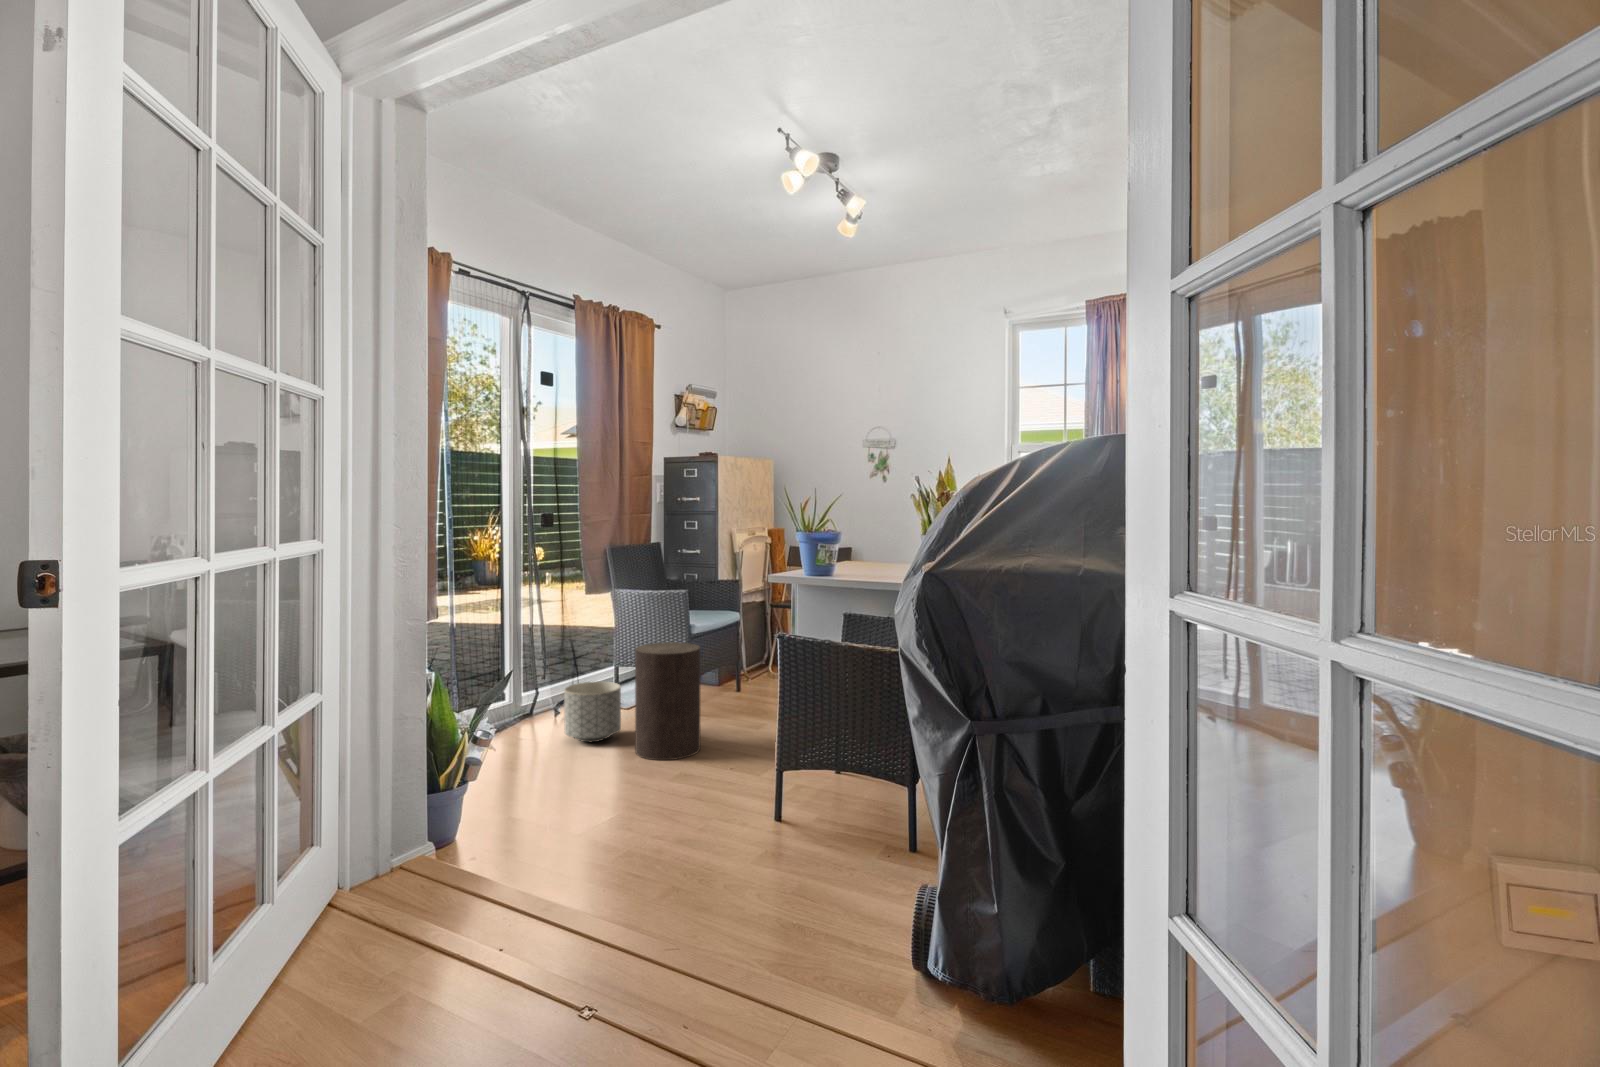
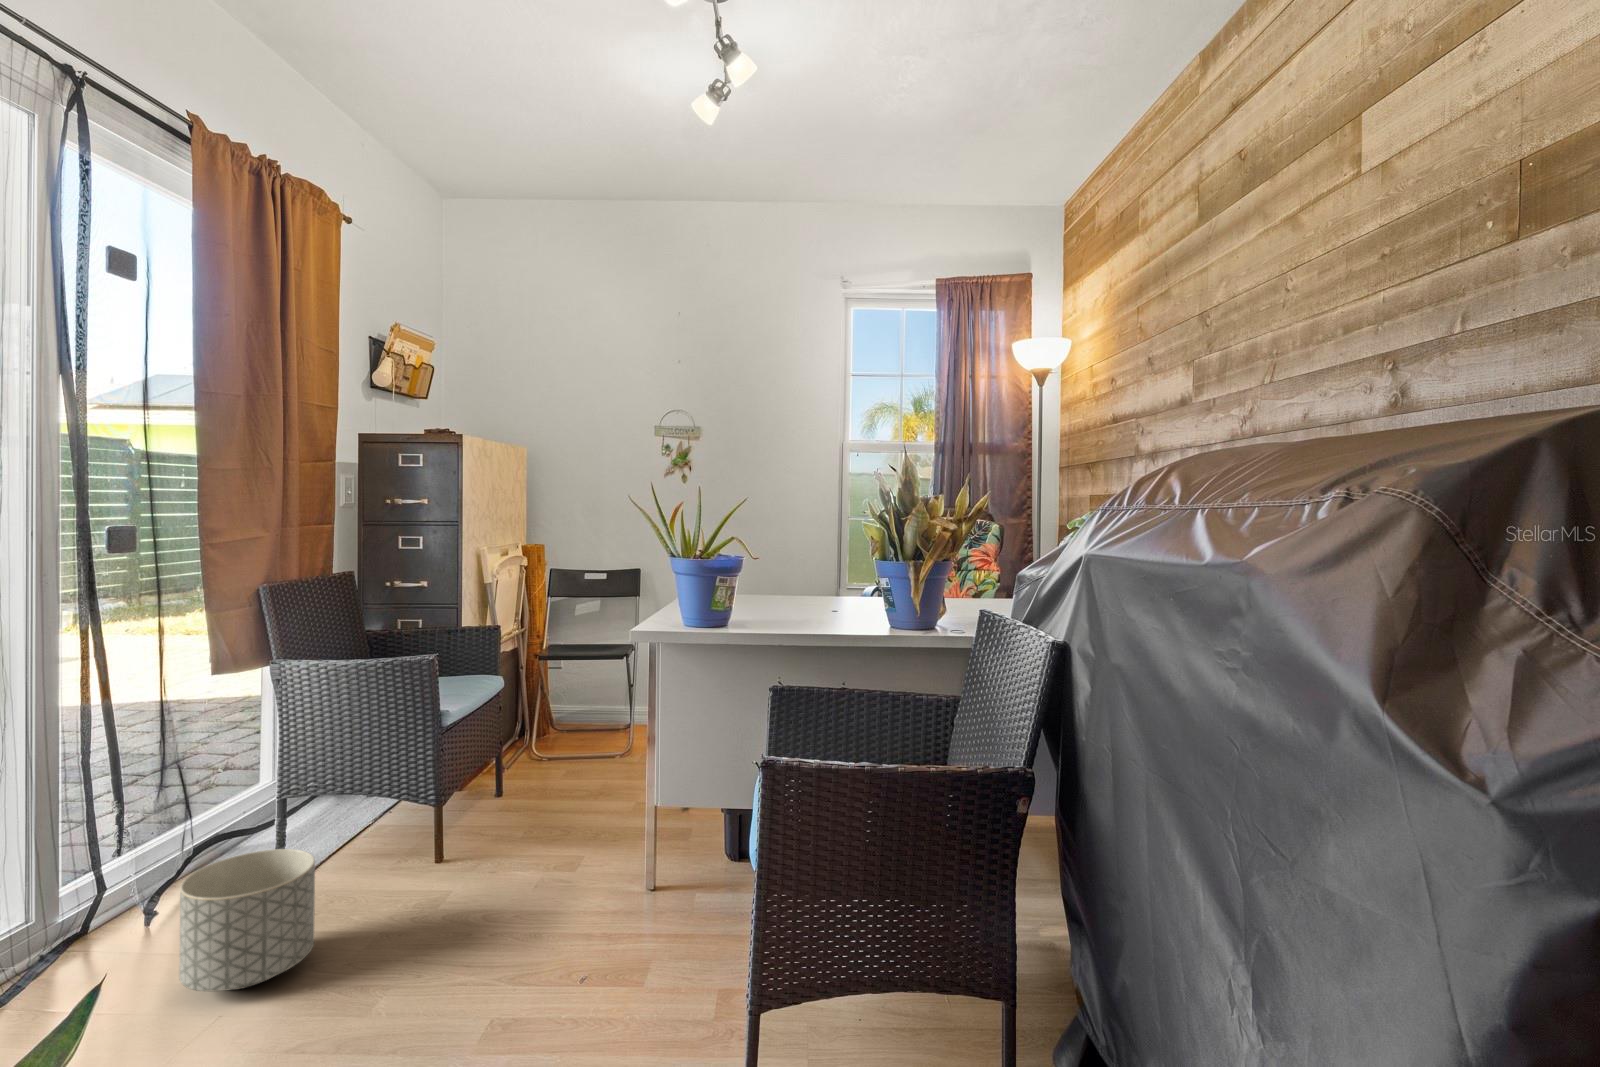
stool: present [635,642,701,760] -> none [359,761,497,1015]

